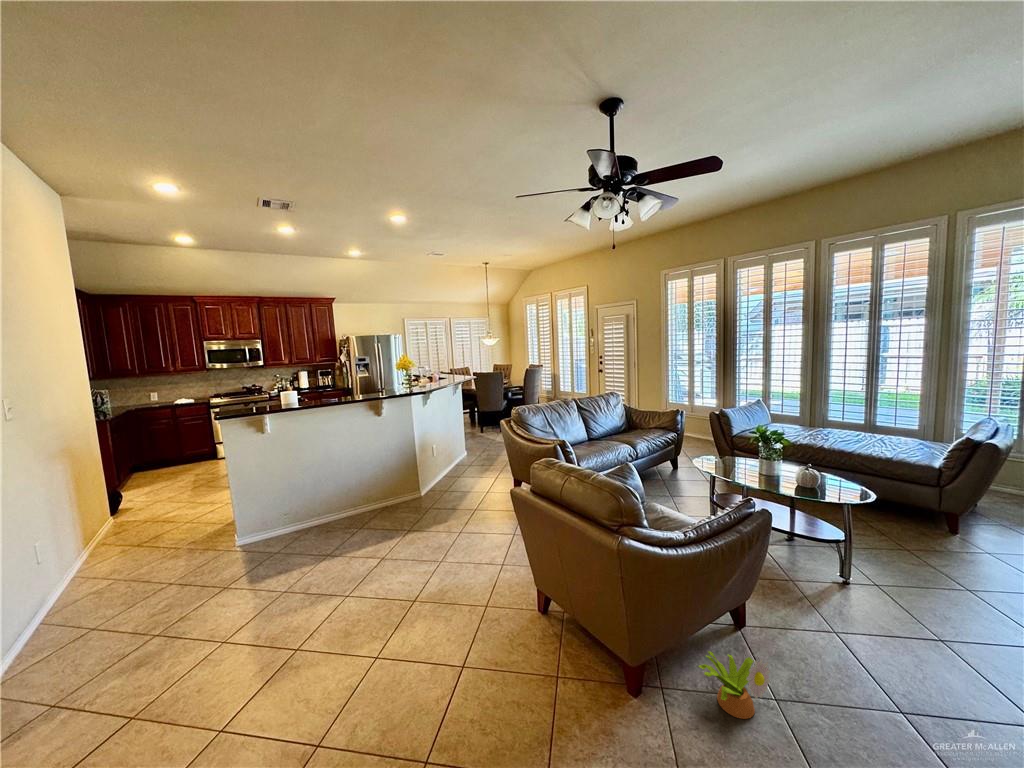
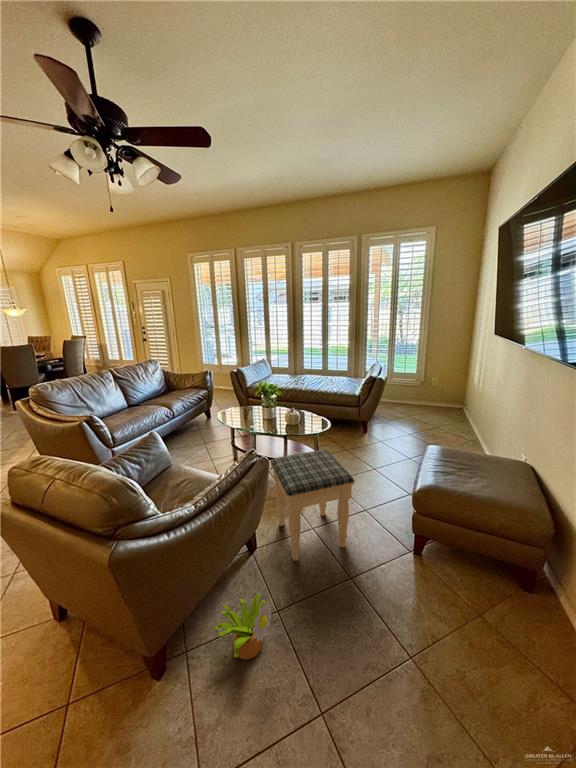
footstool: none [771,518,913,669] -> present [271,450,355,561]

